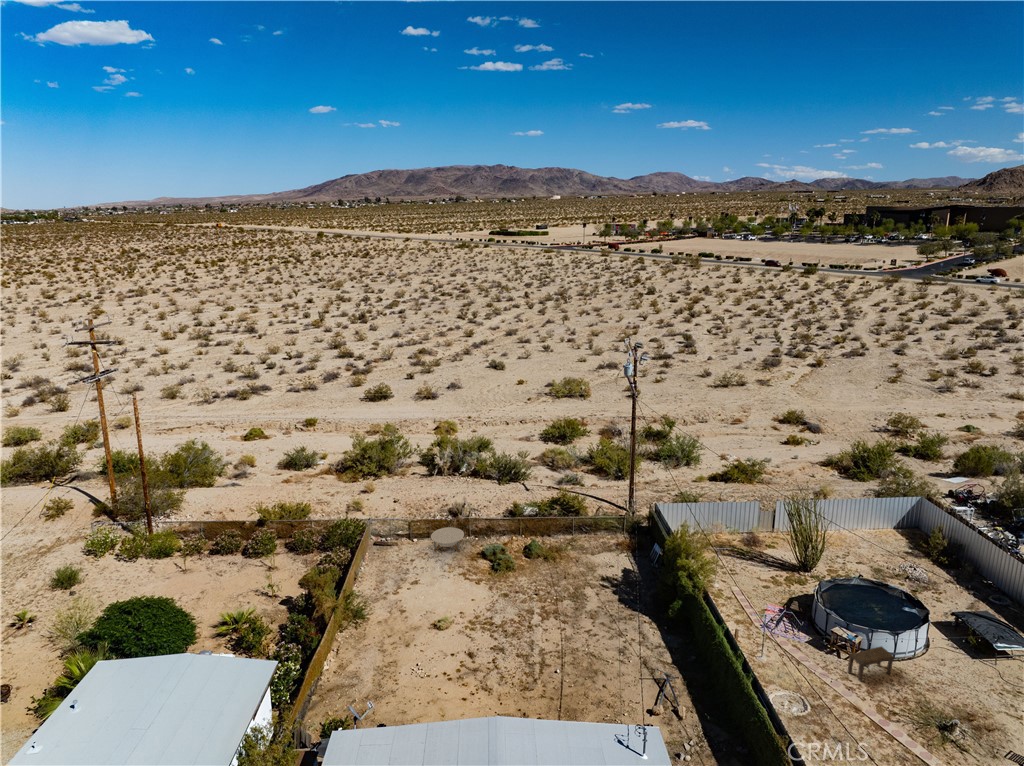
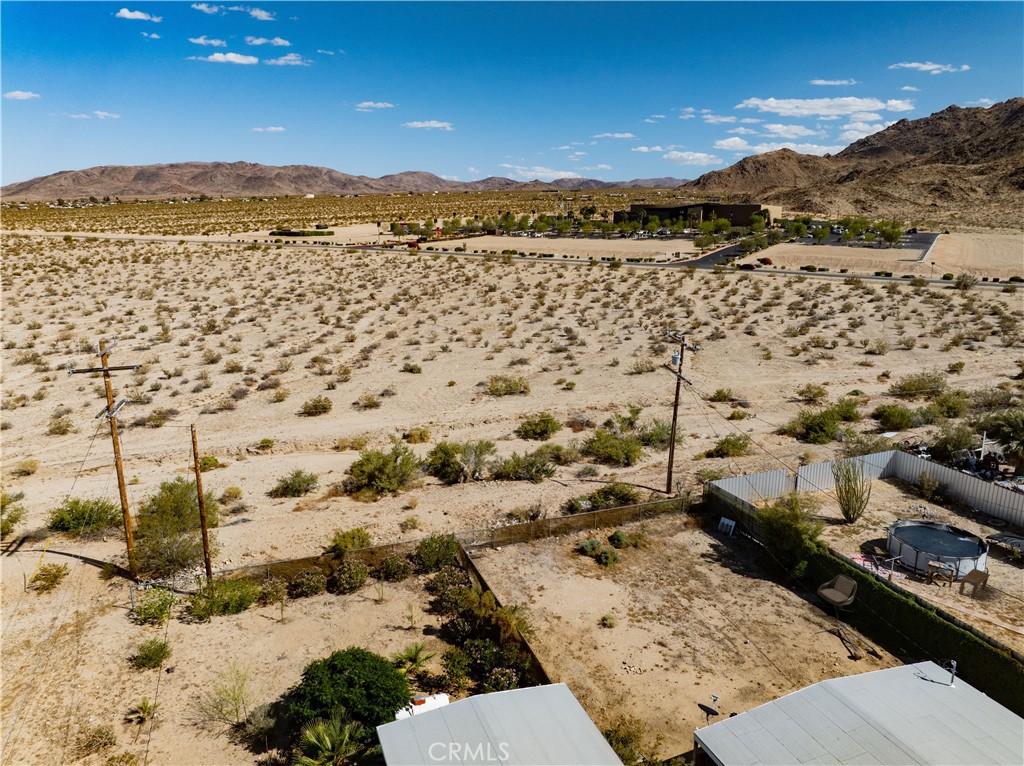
round table: present [431,527,464,552] -> none [521,530,555,556]
lounge chair: none [672,621,710,669] -> present [817,574,857,619]

